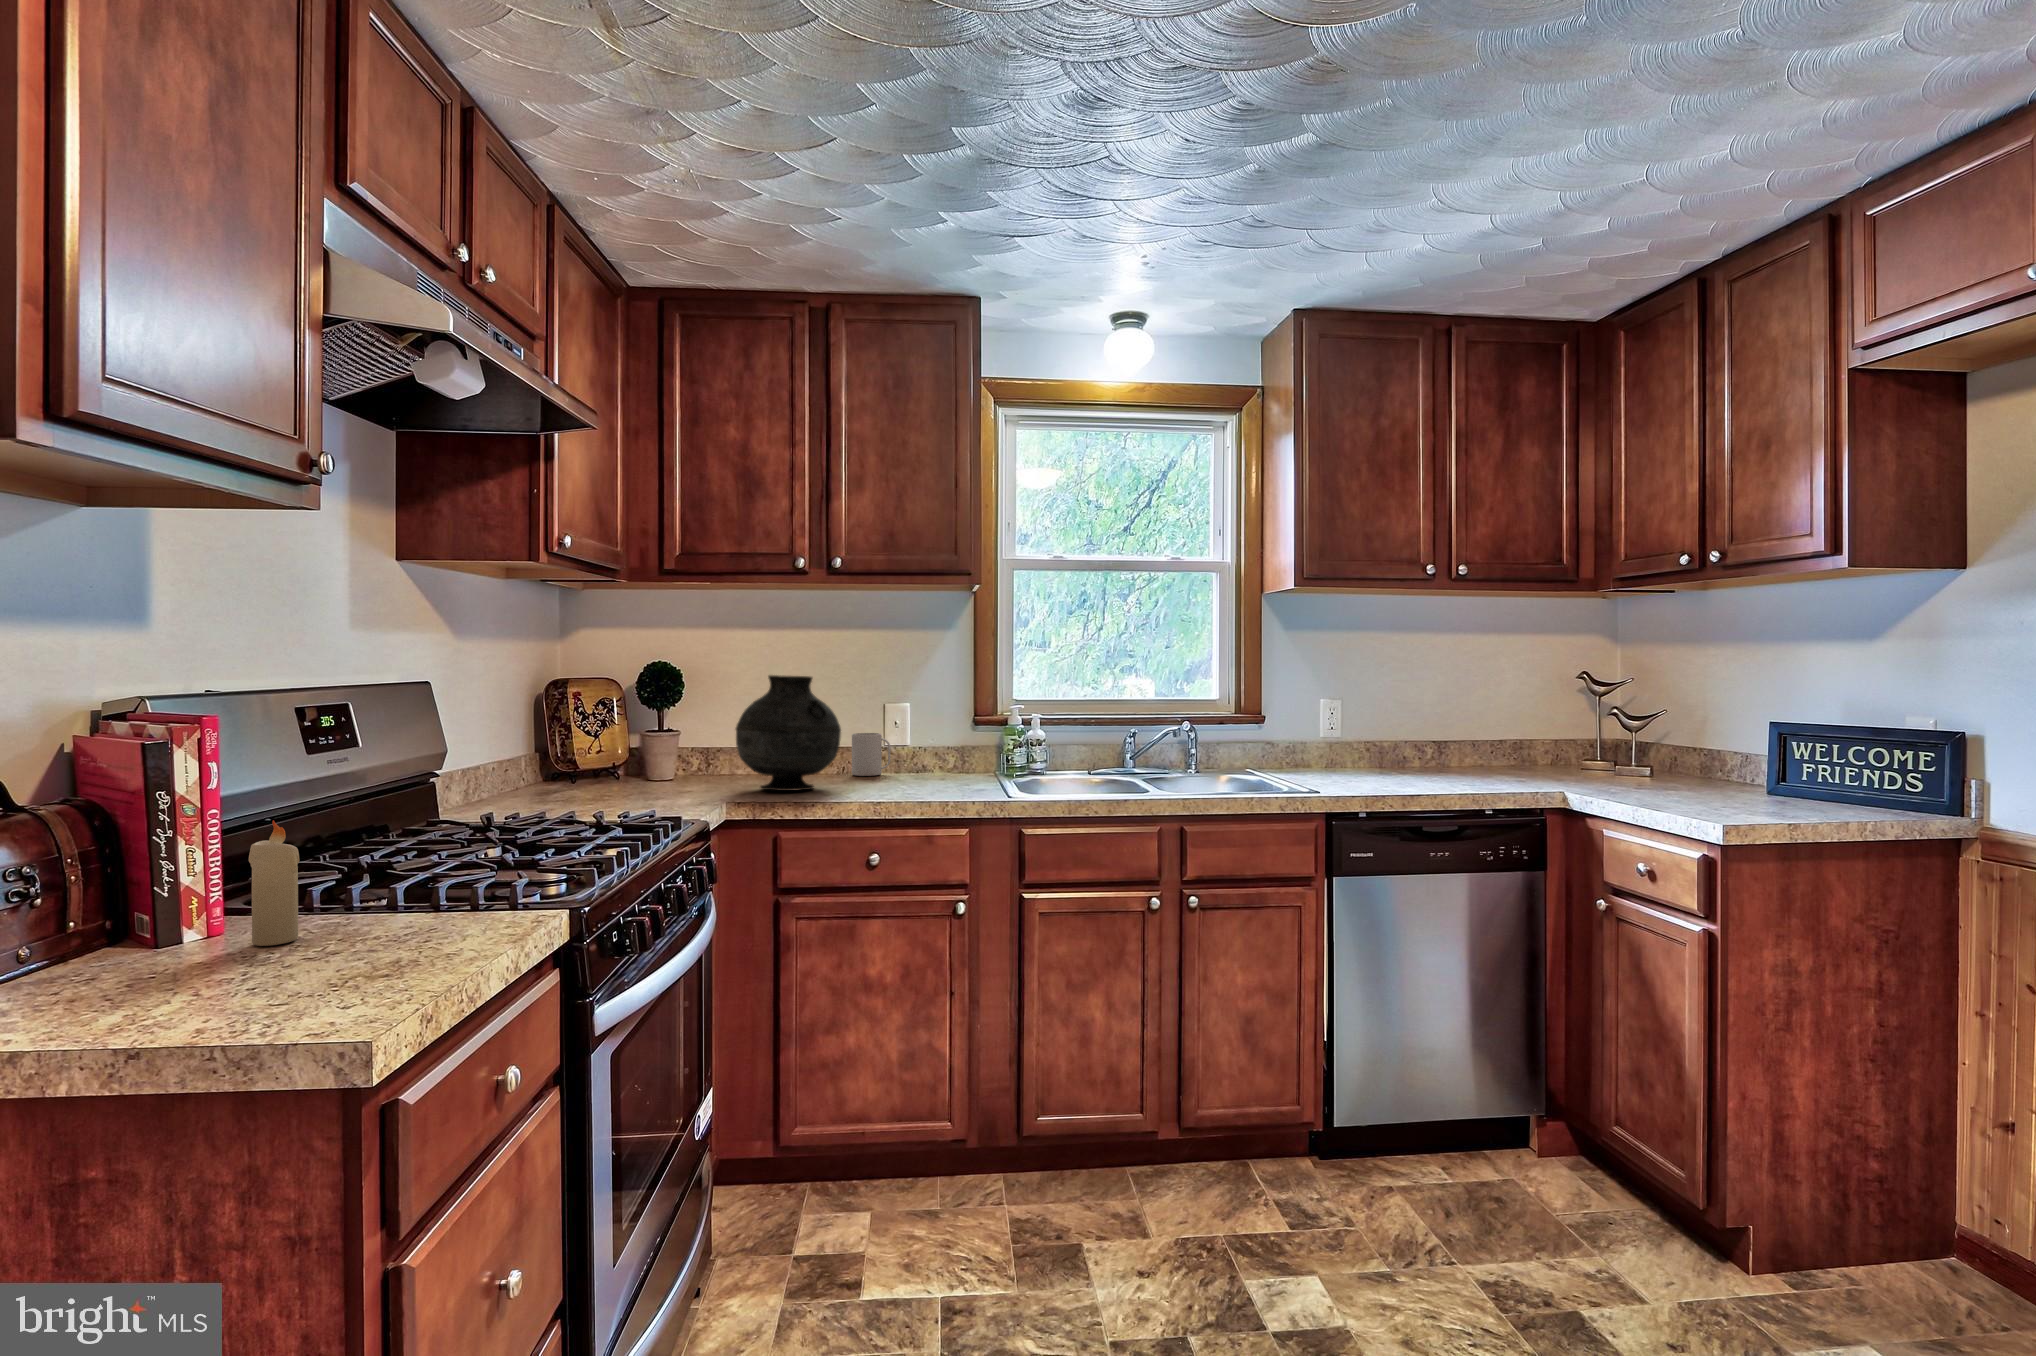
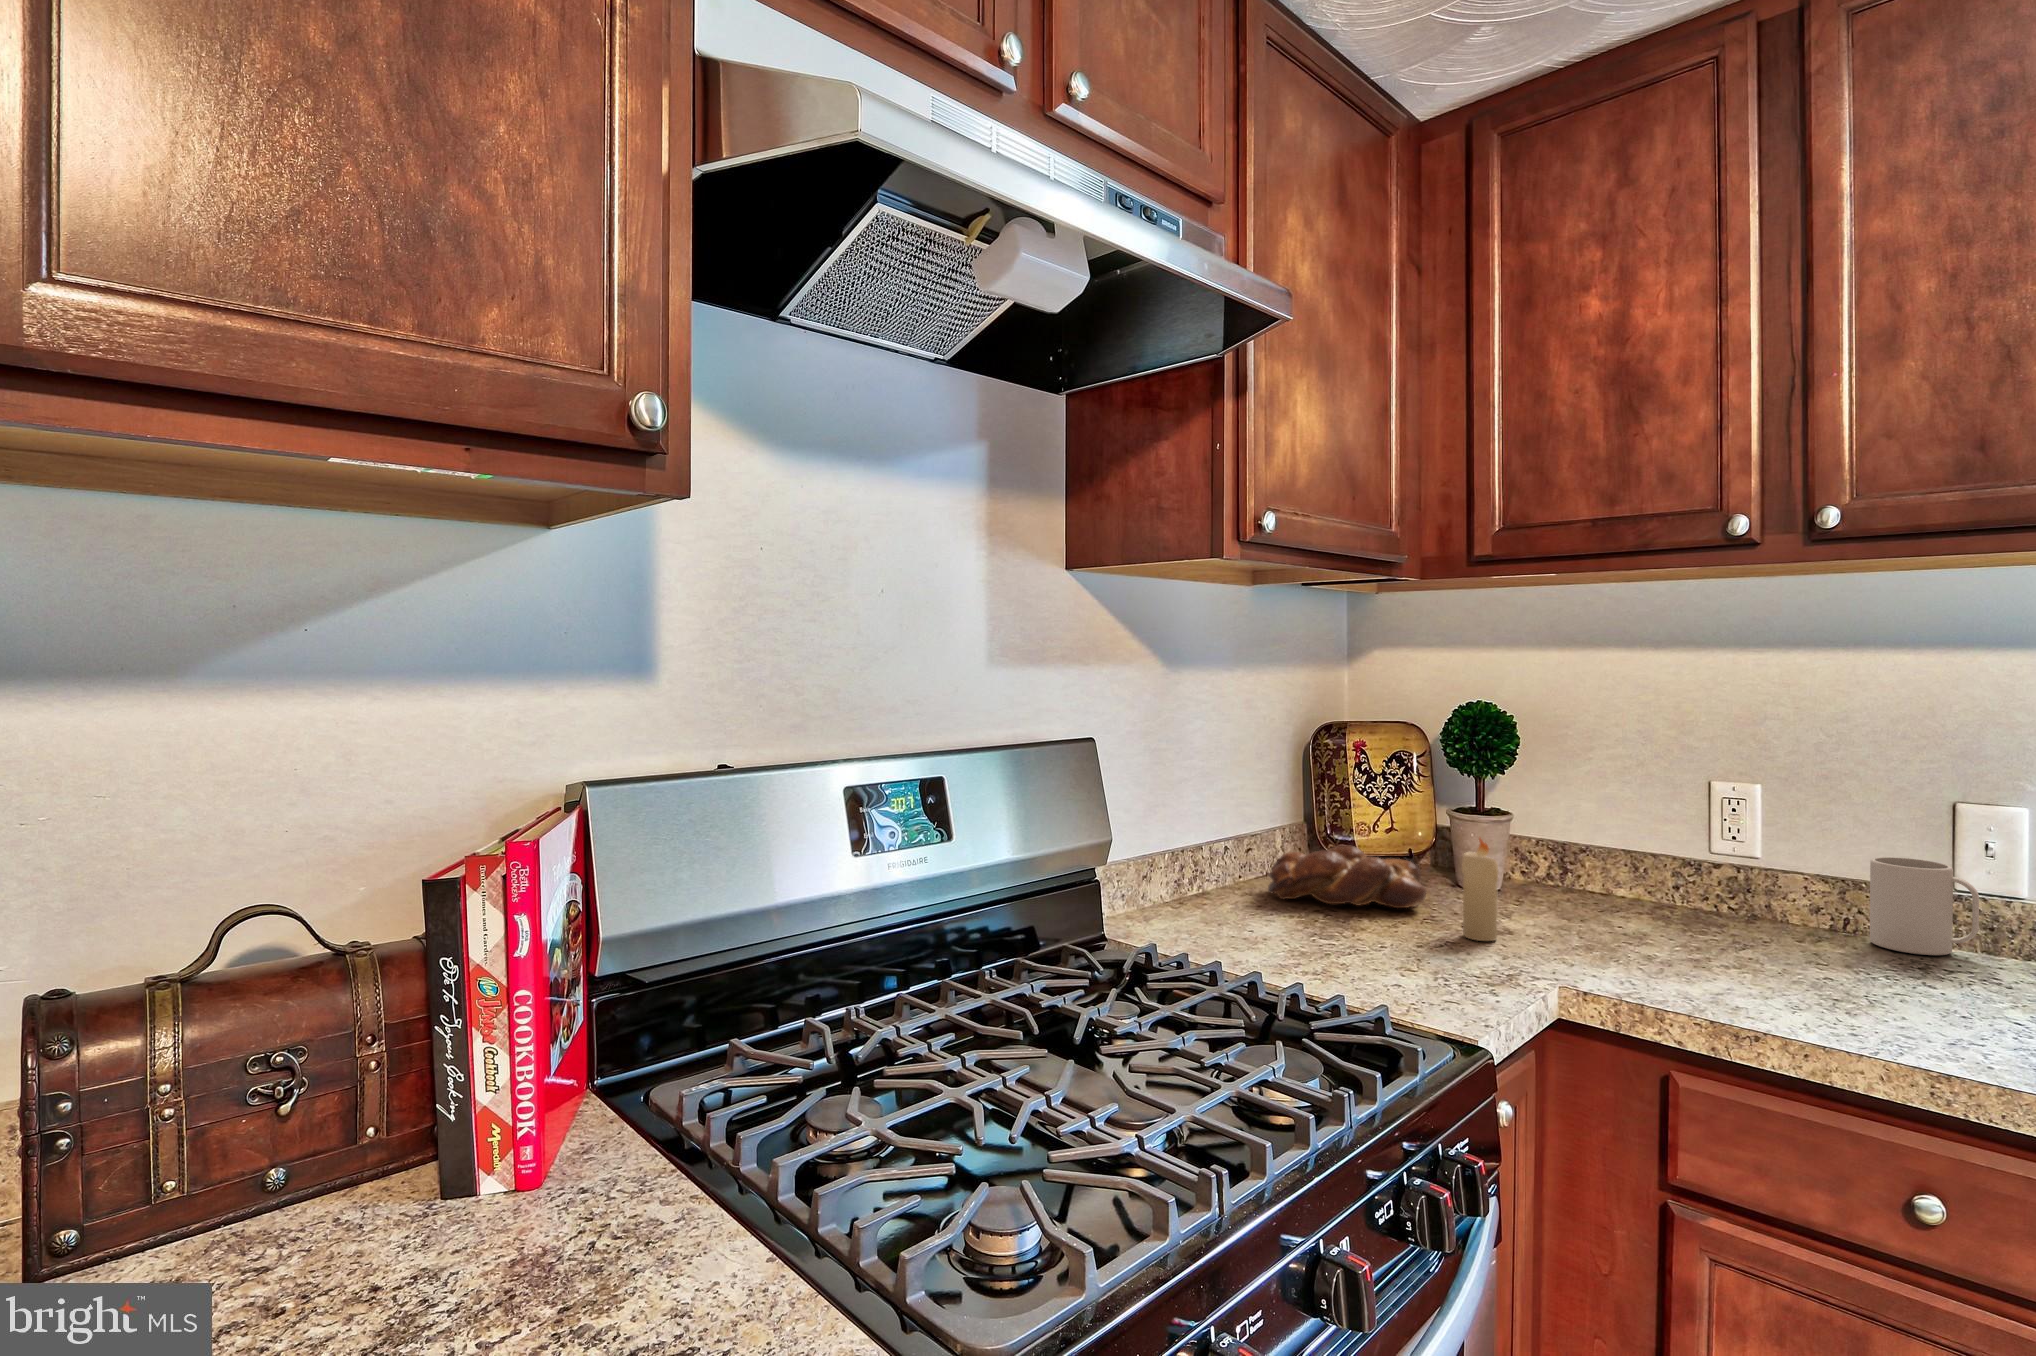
vase: present [736,675,841,791] -> none [1587,742,1837,983]
bread loaf: none [532,755,641,795] -> present [1268,845,1426,908]
candle: present [249,820,299,946] -> present [1462,839,1499,941]

